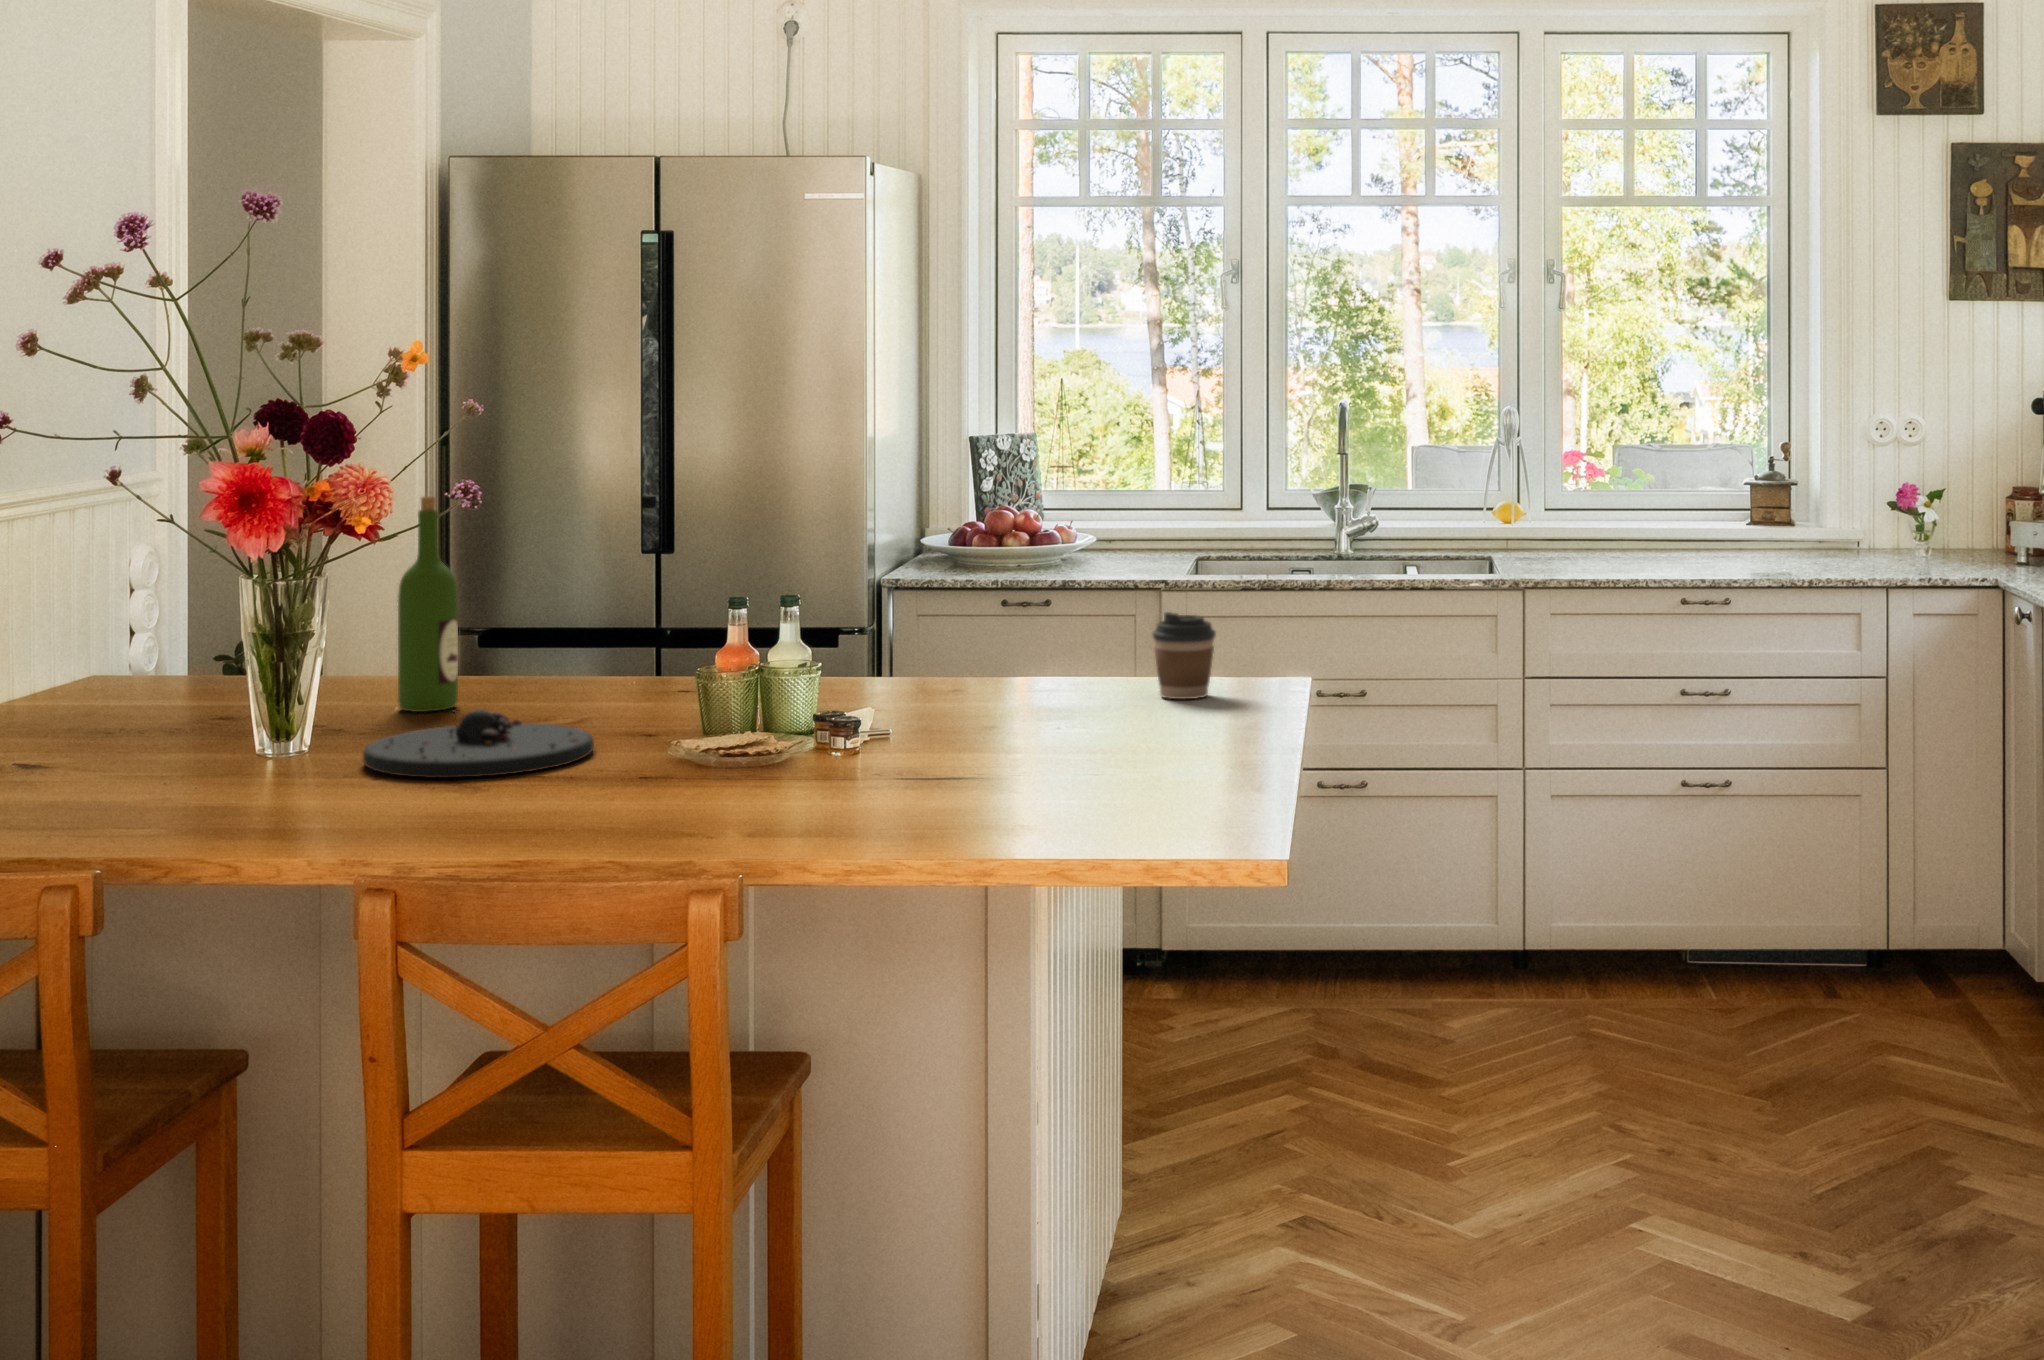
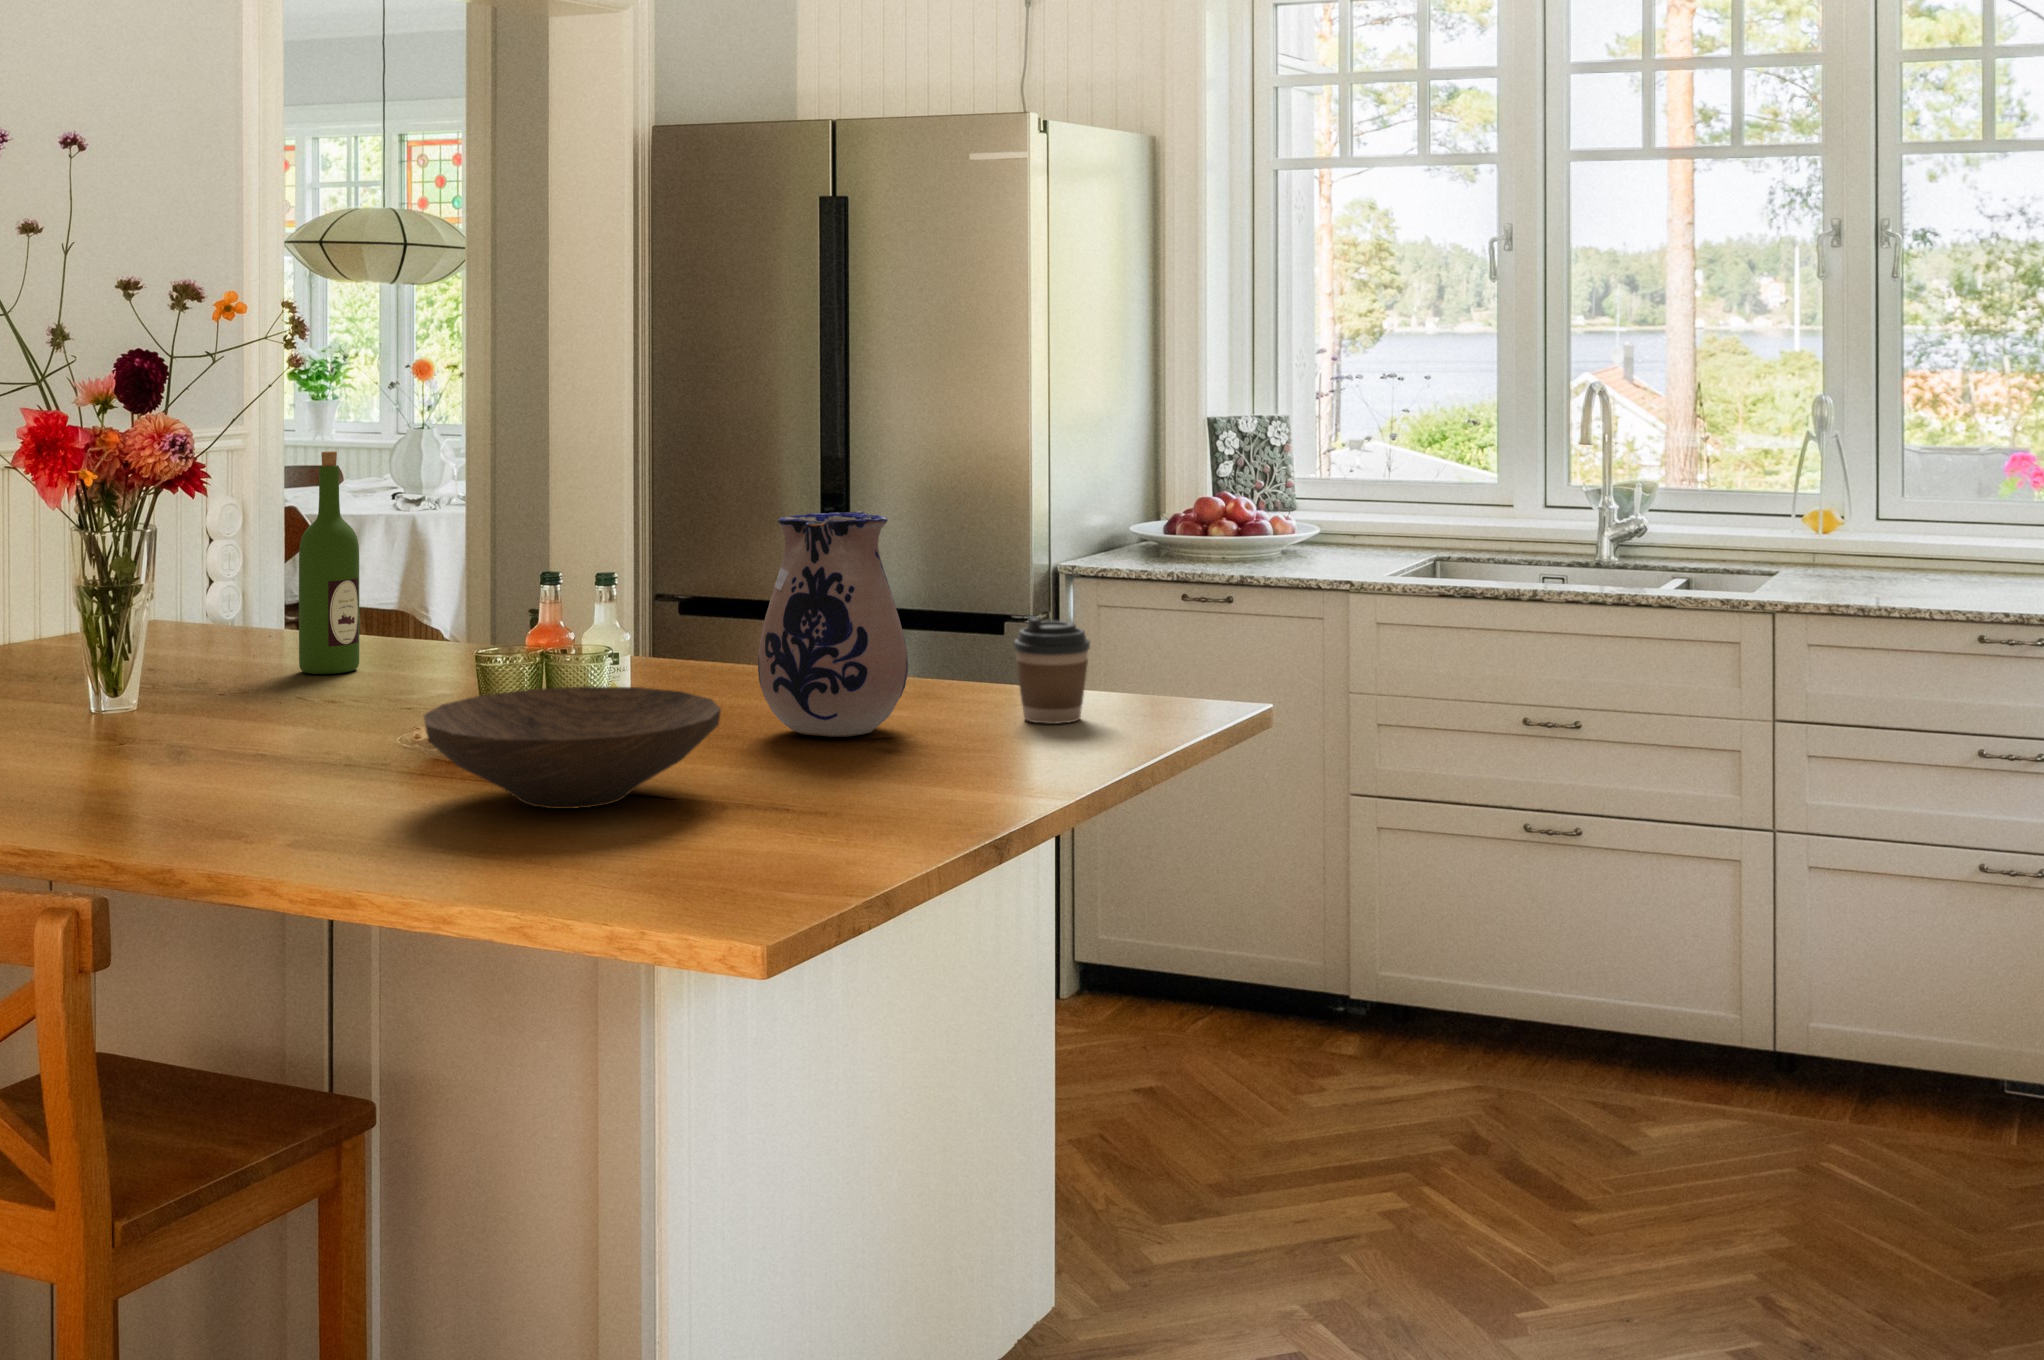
ceramic pitcher: none [964,530,1092,721] -> present [758,511,908,737]
wooden bowl: none [801,685,1053,786] -> present [424,686,721,809]
plate: present [363,708,594,778] -> none [115,674,362,751]

